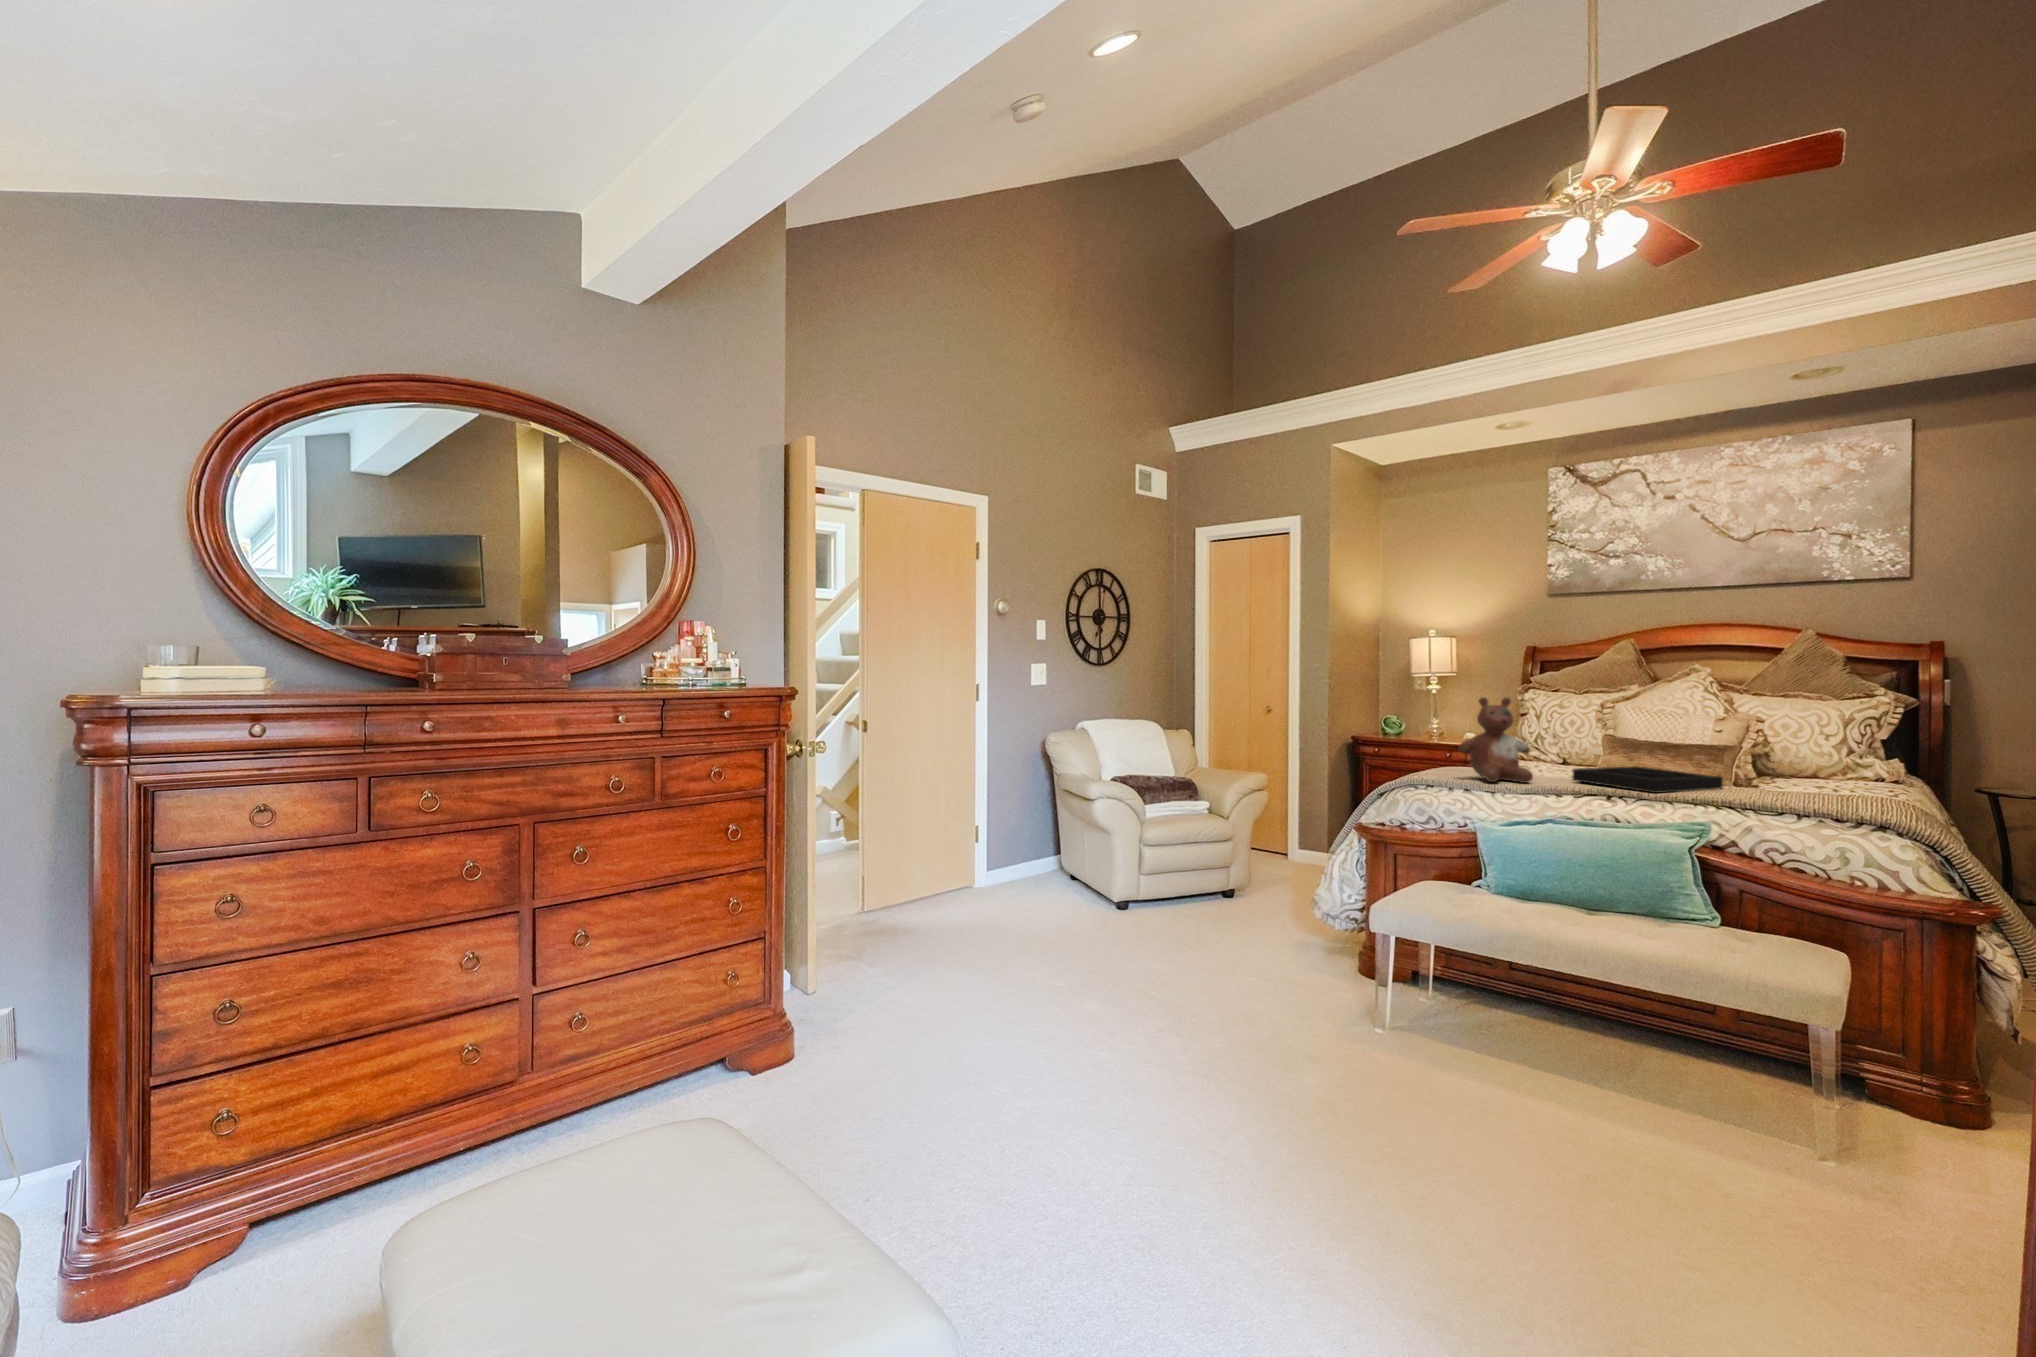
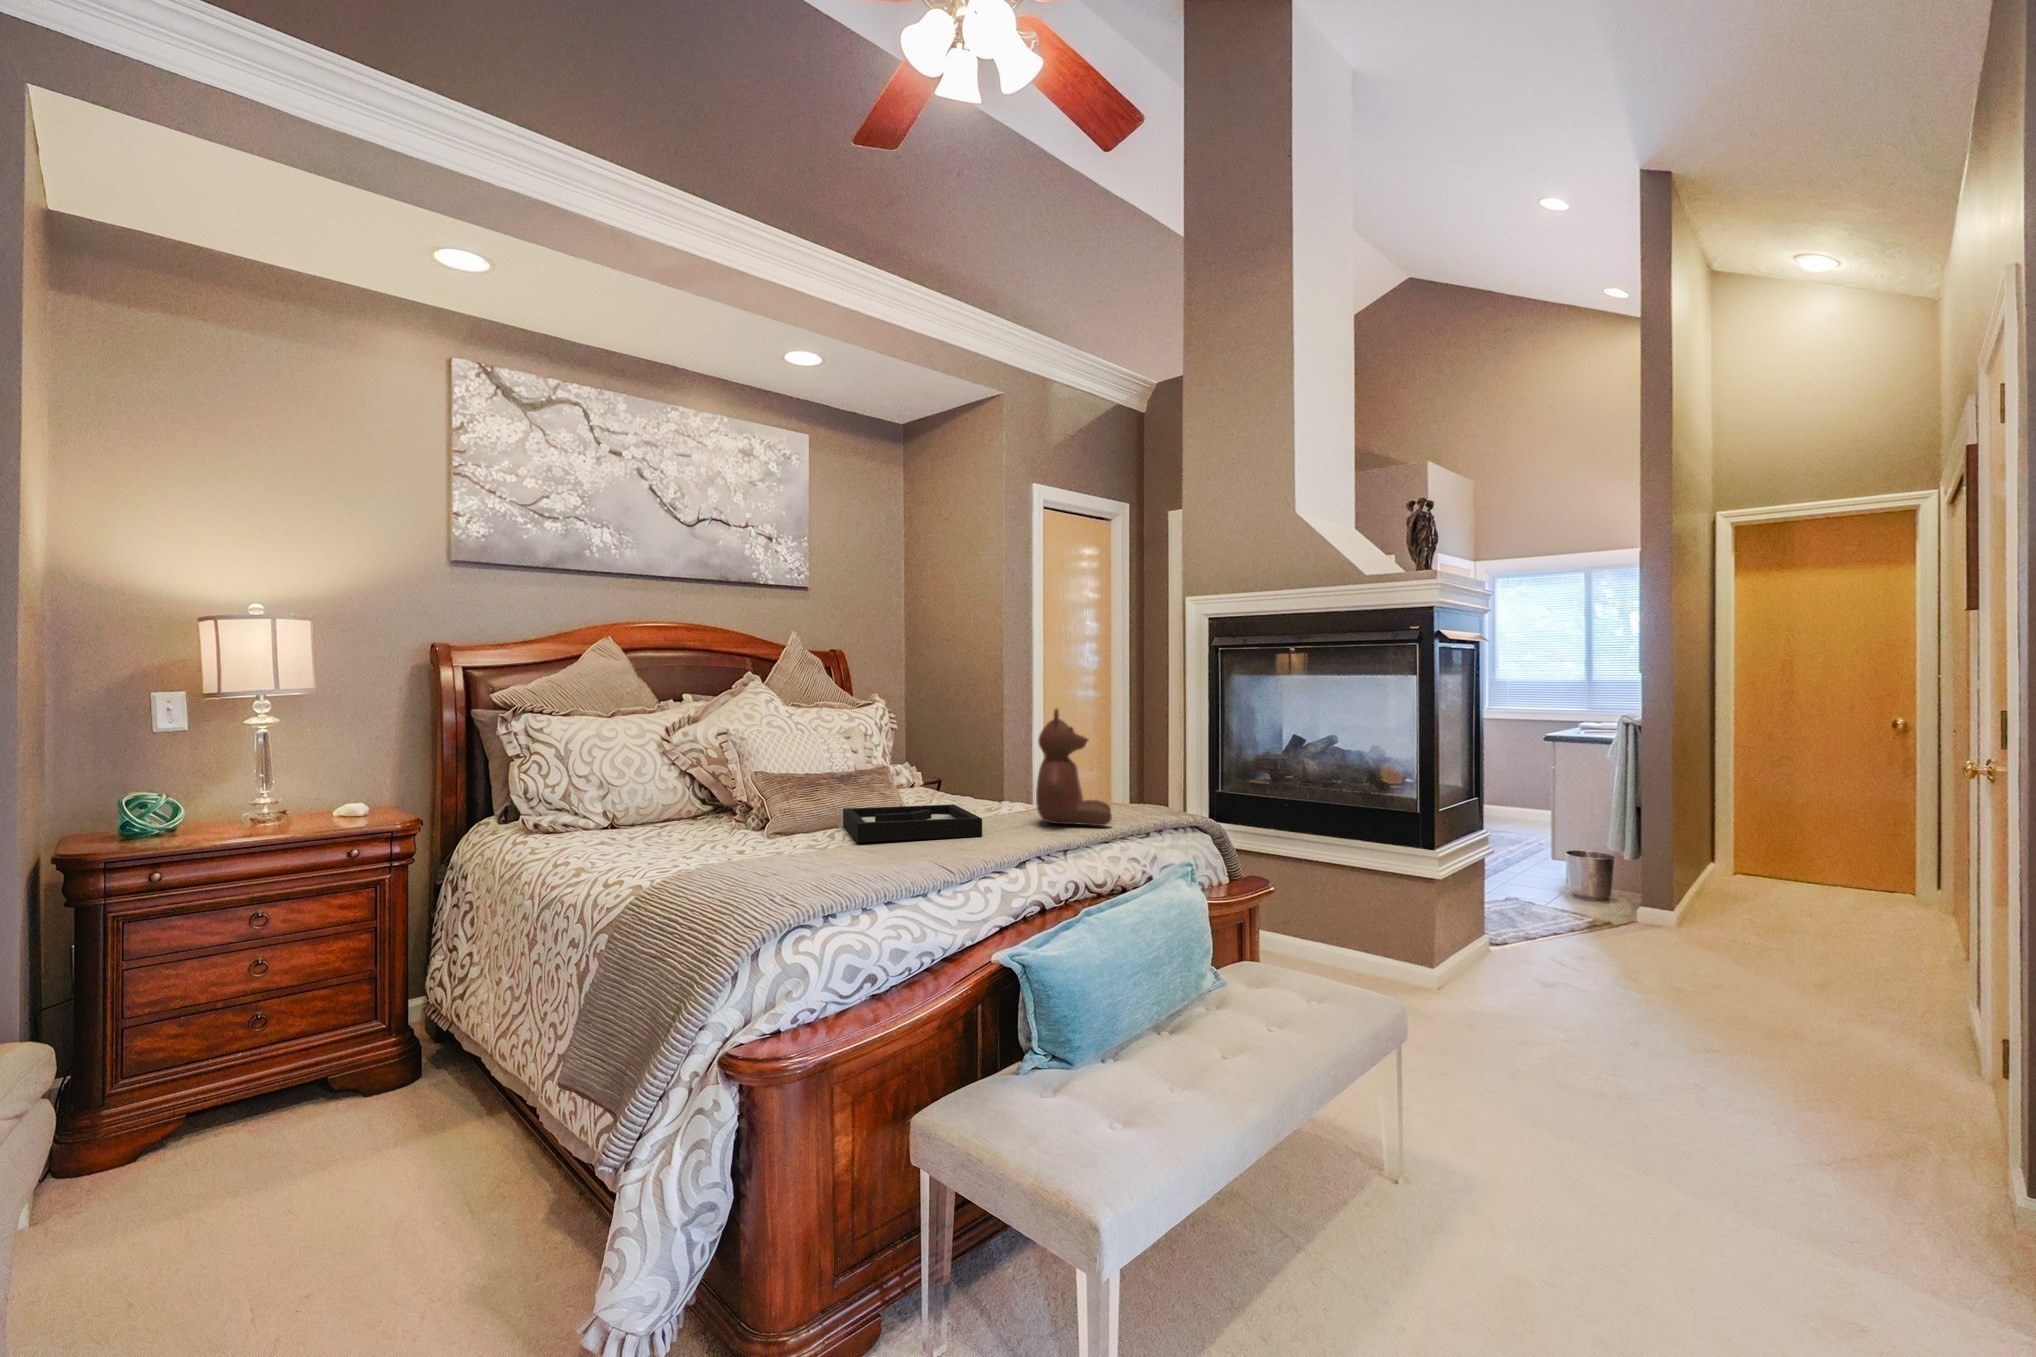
stuffed bear: present [1459,697,1533,783] -> present [1036,709,1112,826]

